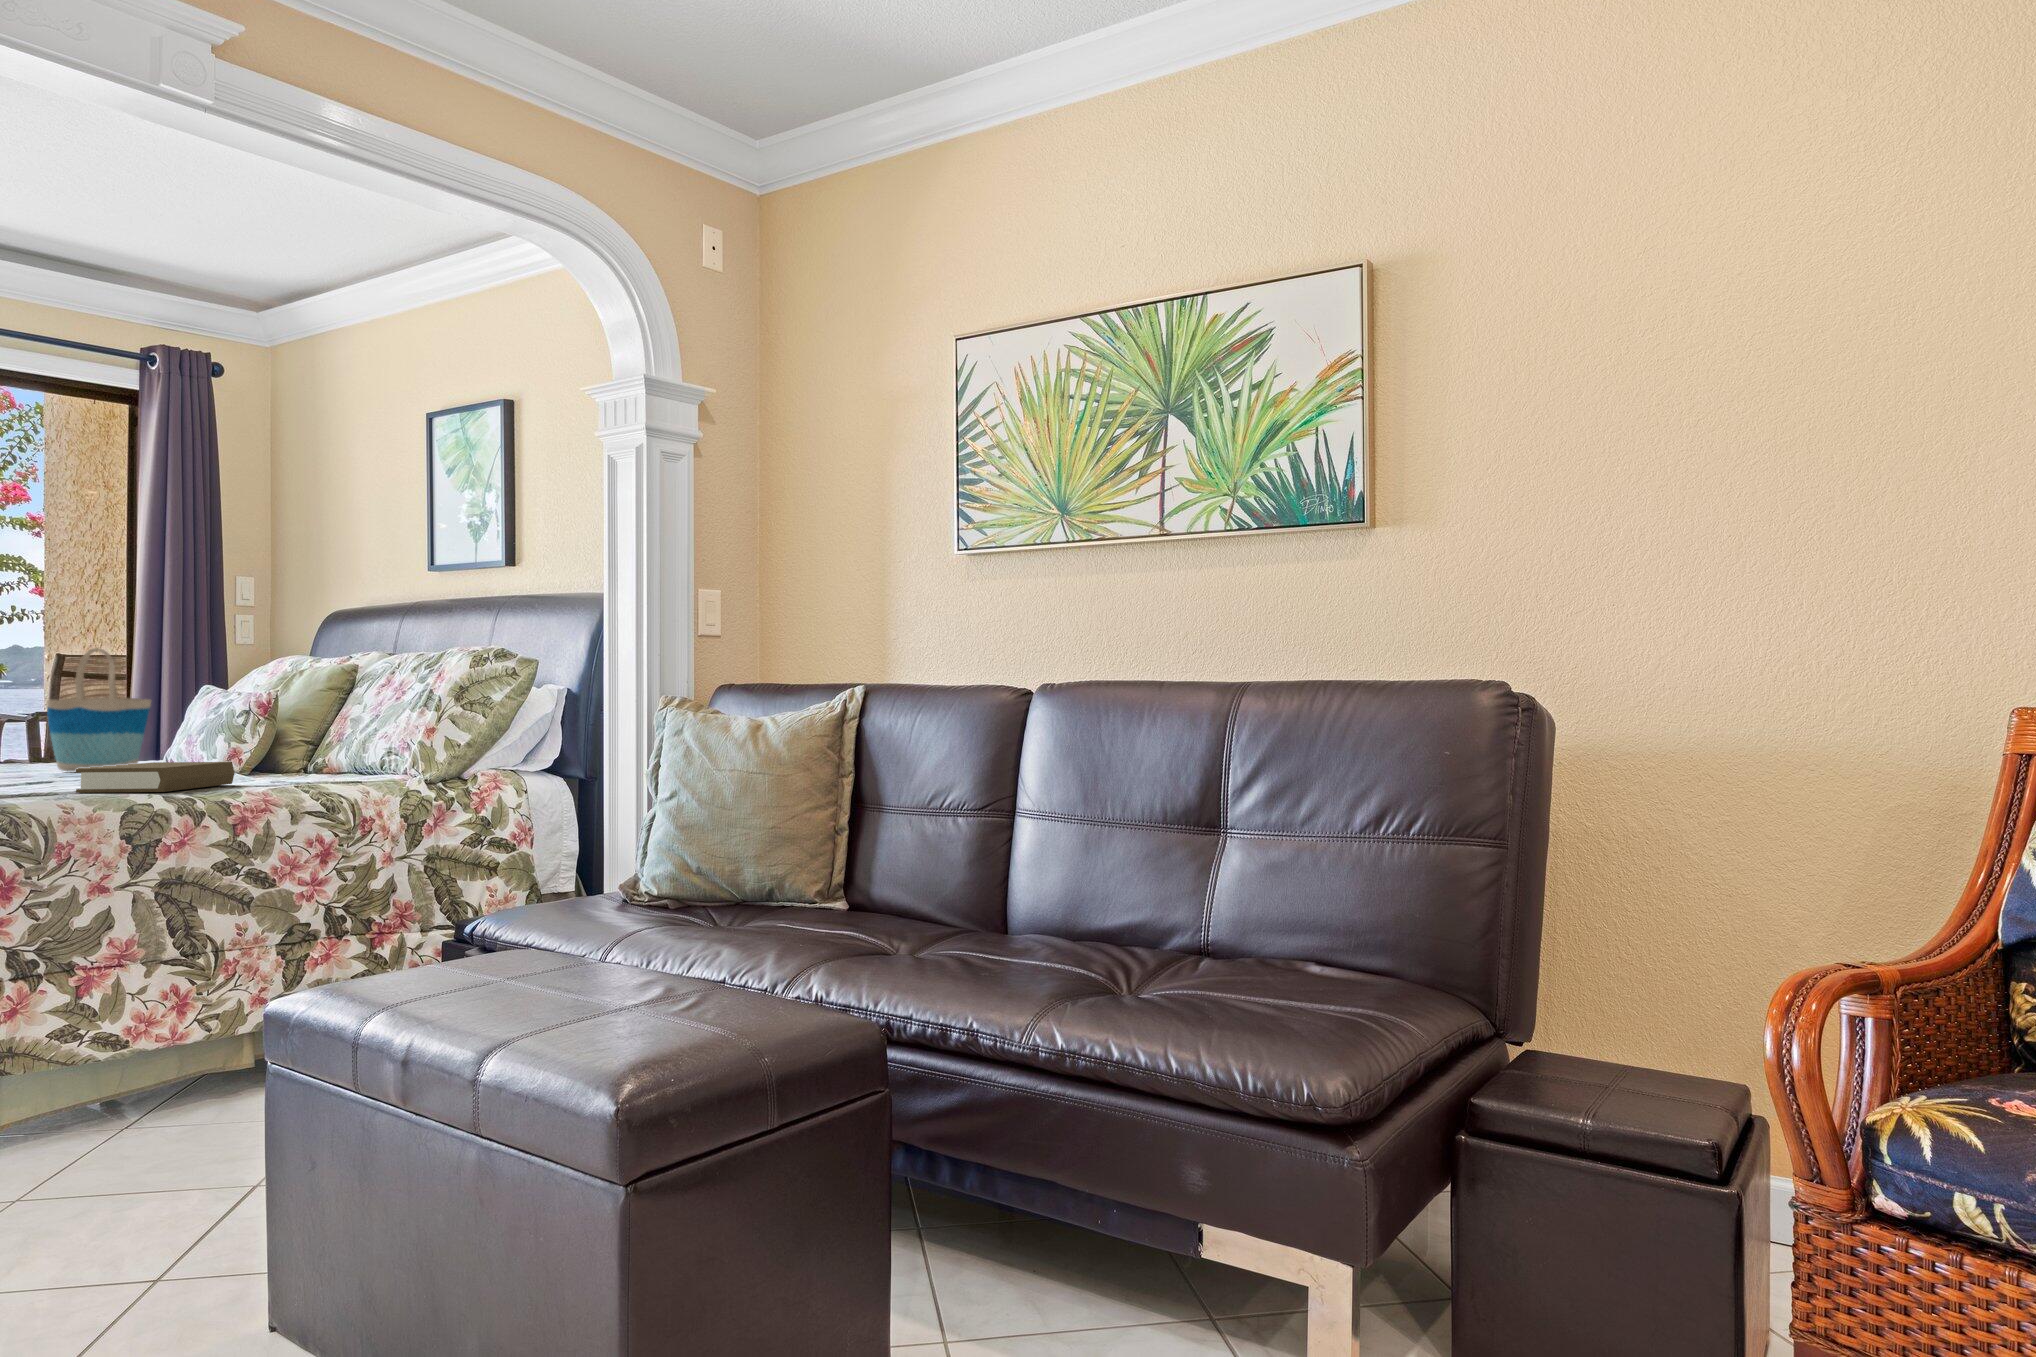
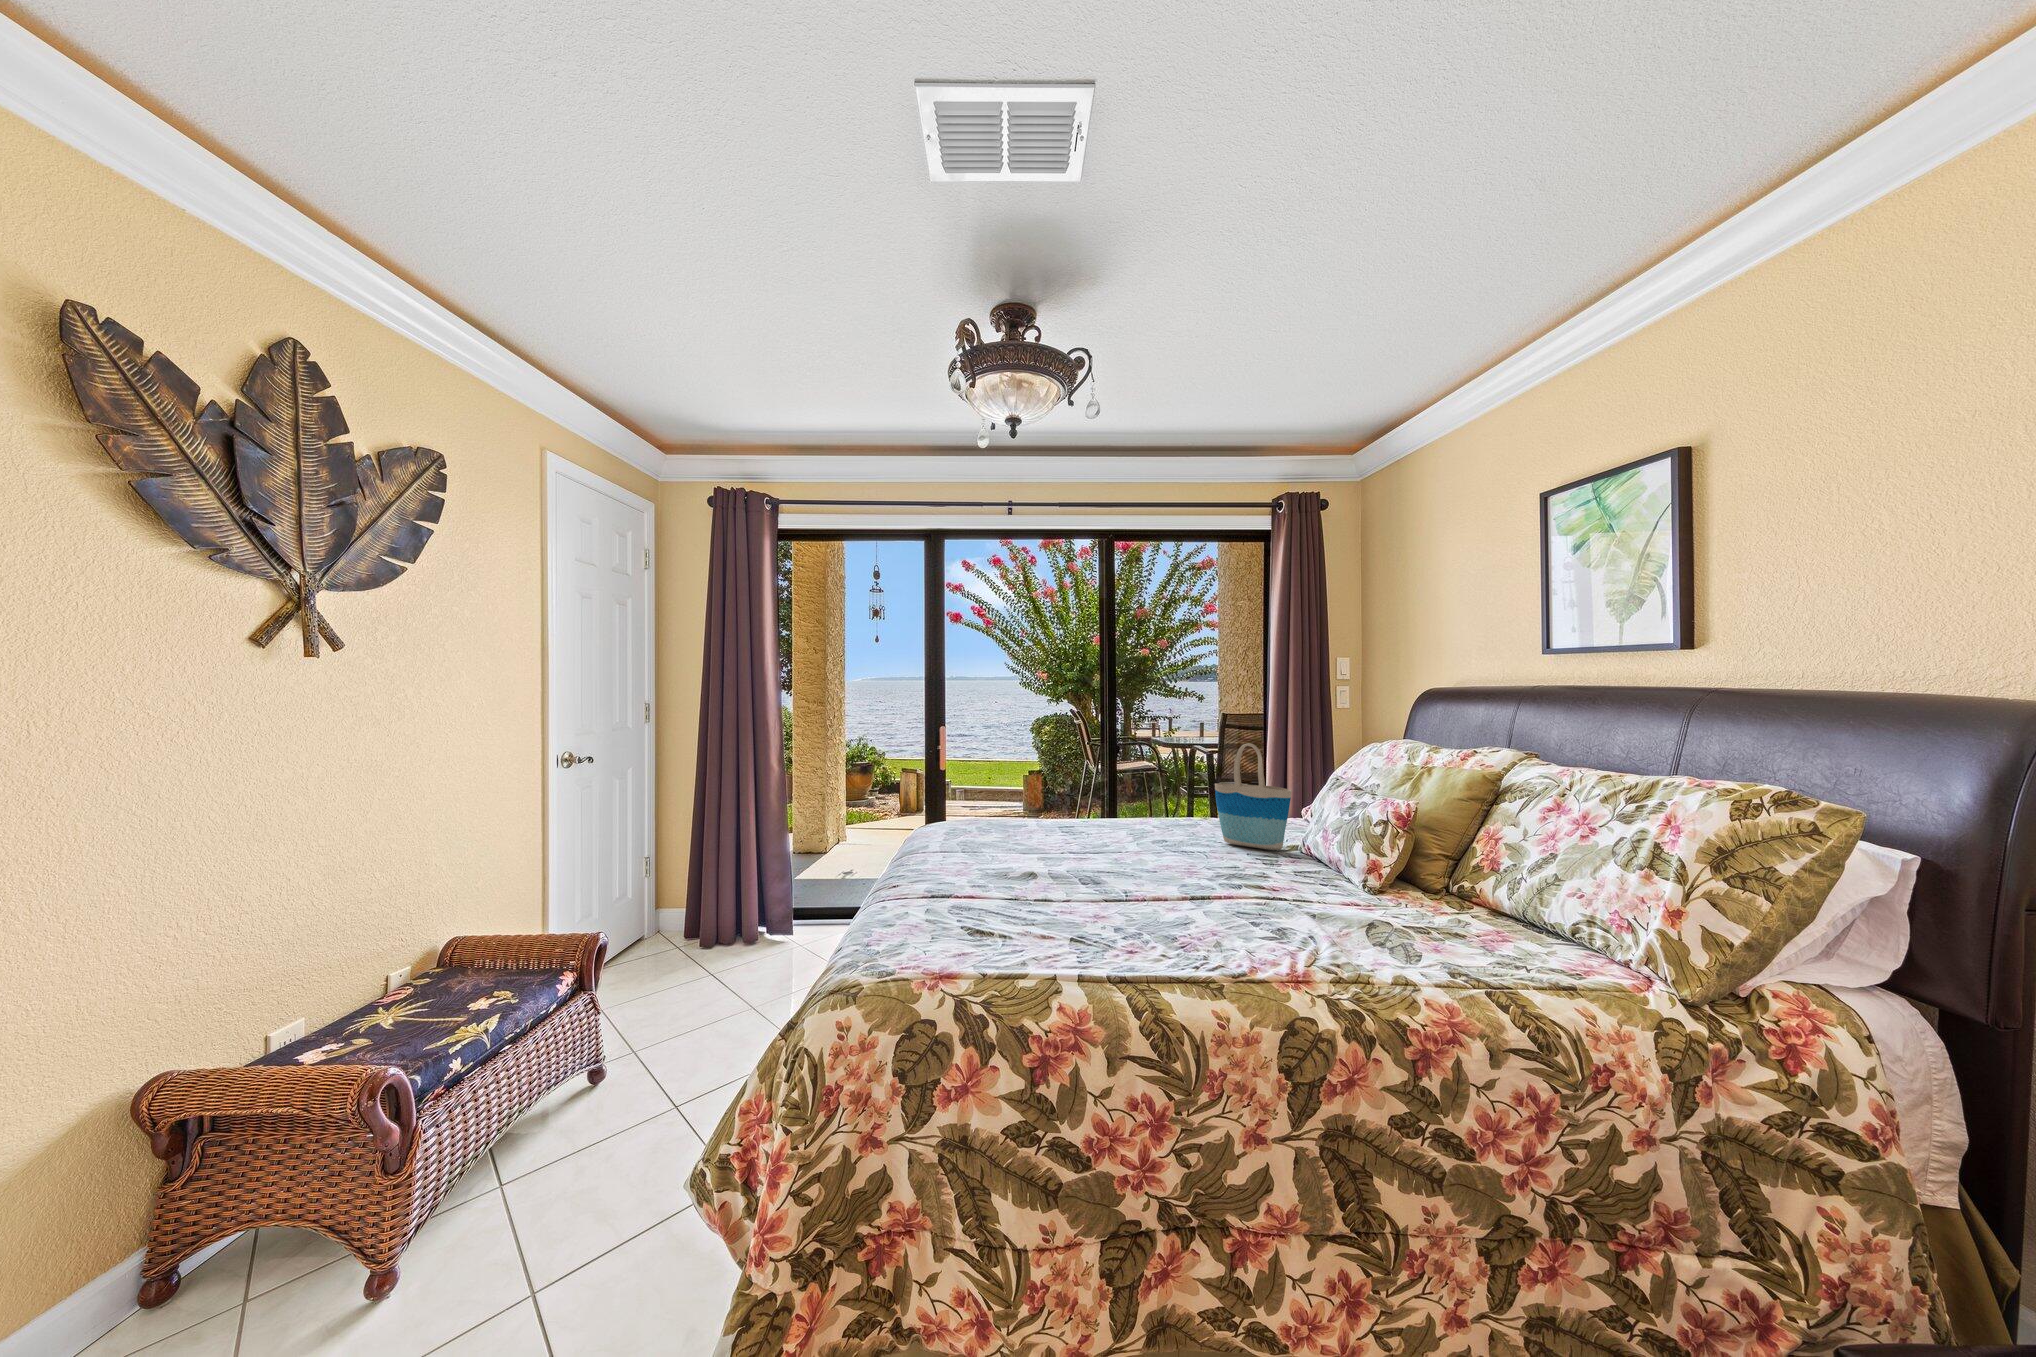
book: present [76,762,234,793] -> none [1228,906,1395,1000]

